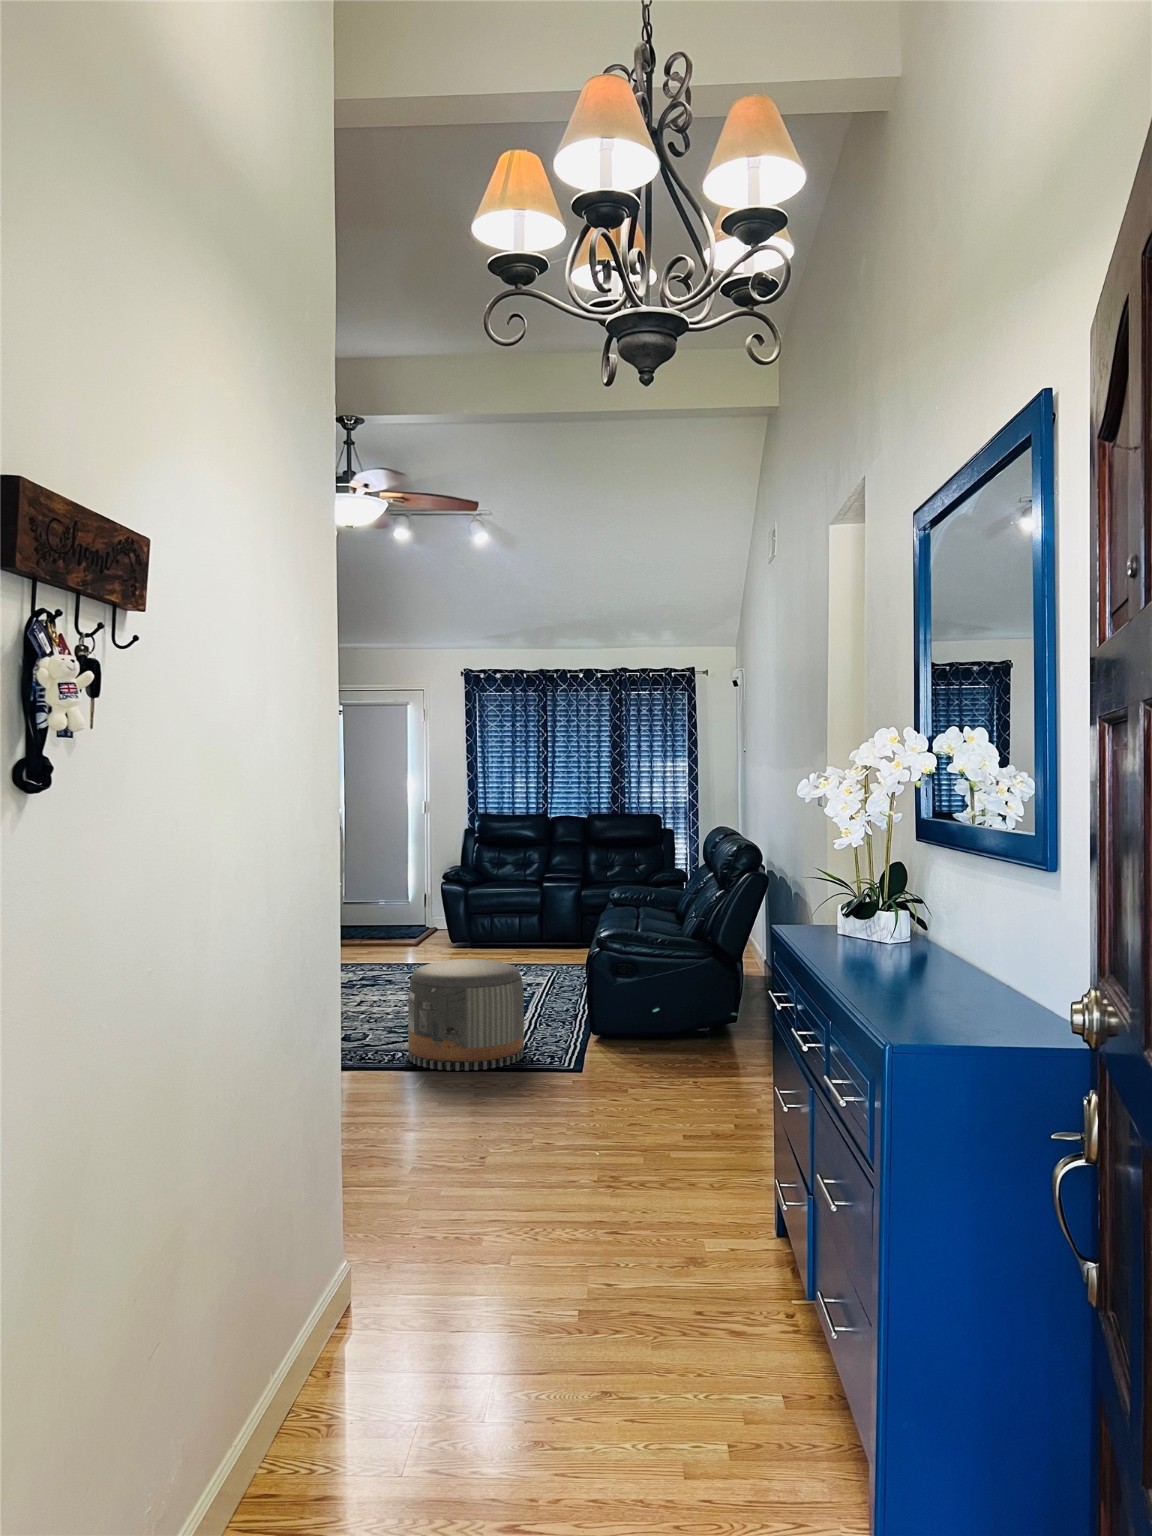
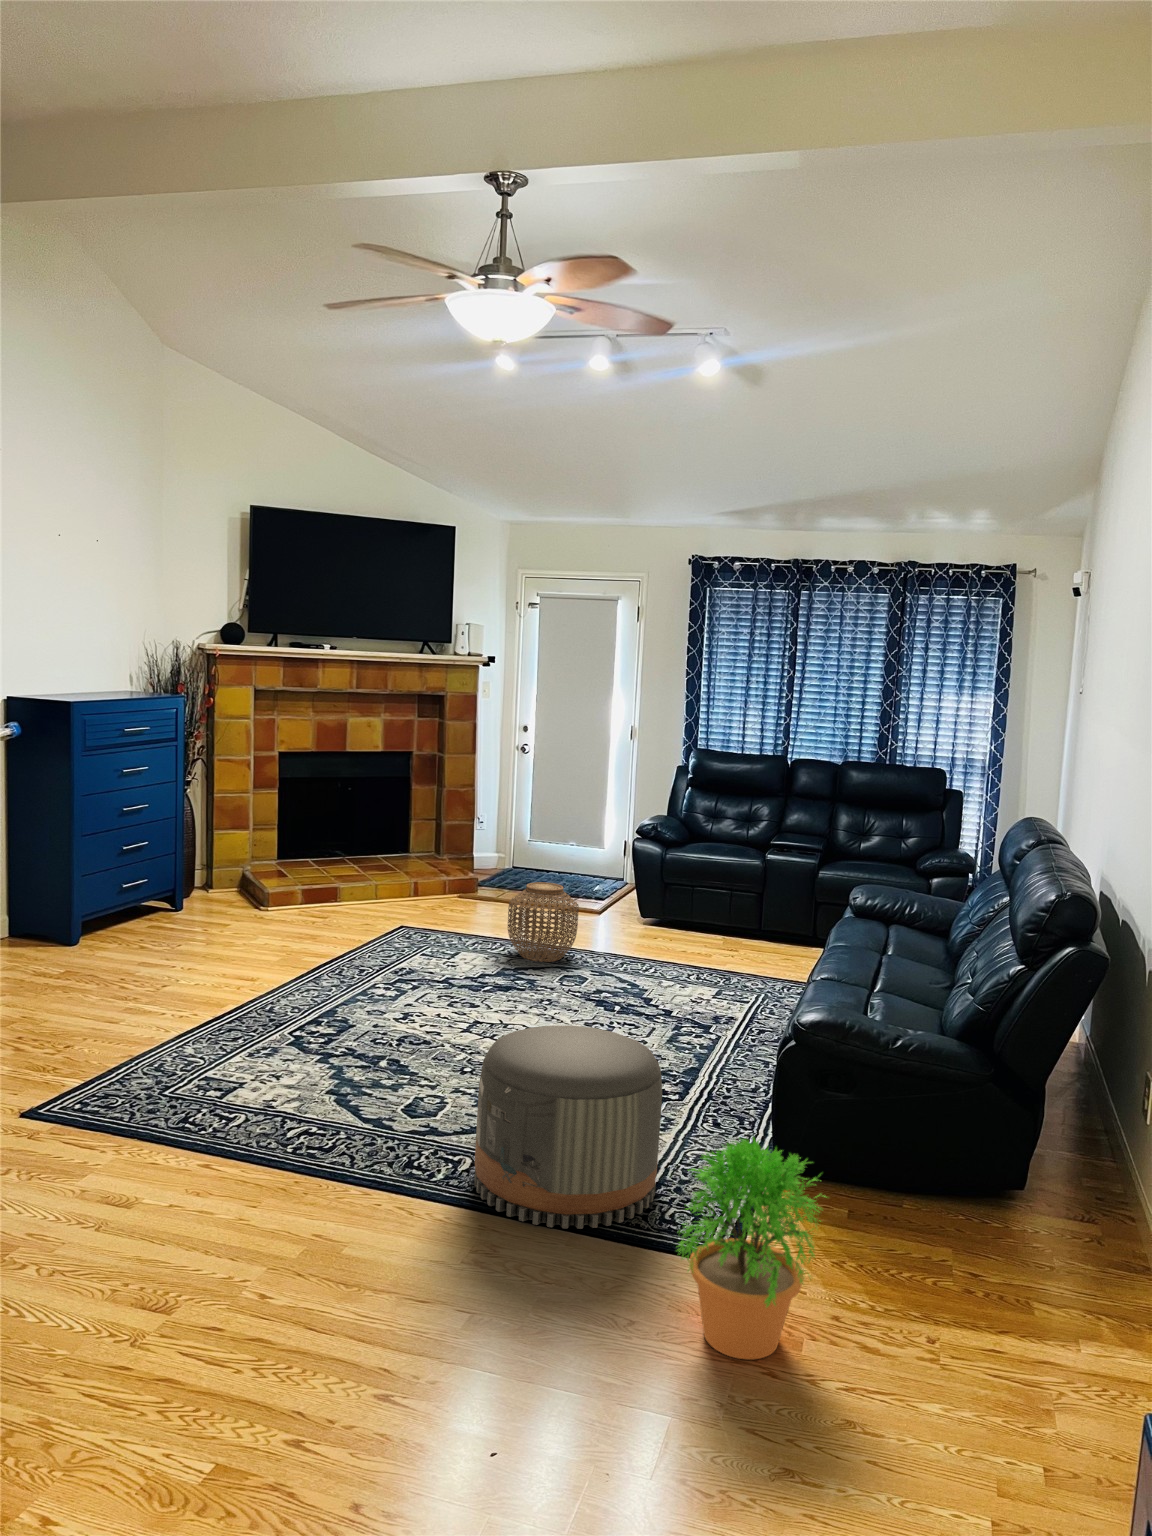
woven basket: none [363,911,416,969] -> present [508,882,579,962]
potted plant: none [552,976,634,1098] -> present [677,1137,825,1359]

